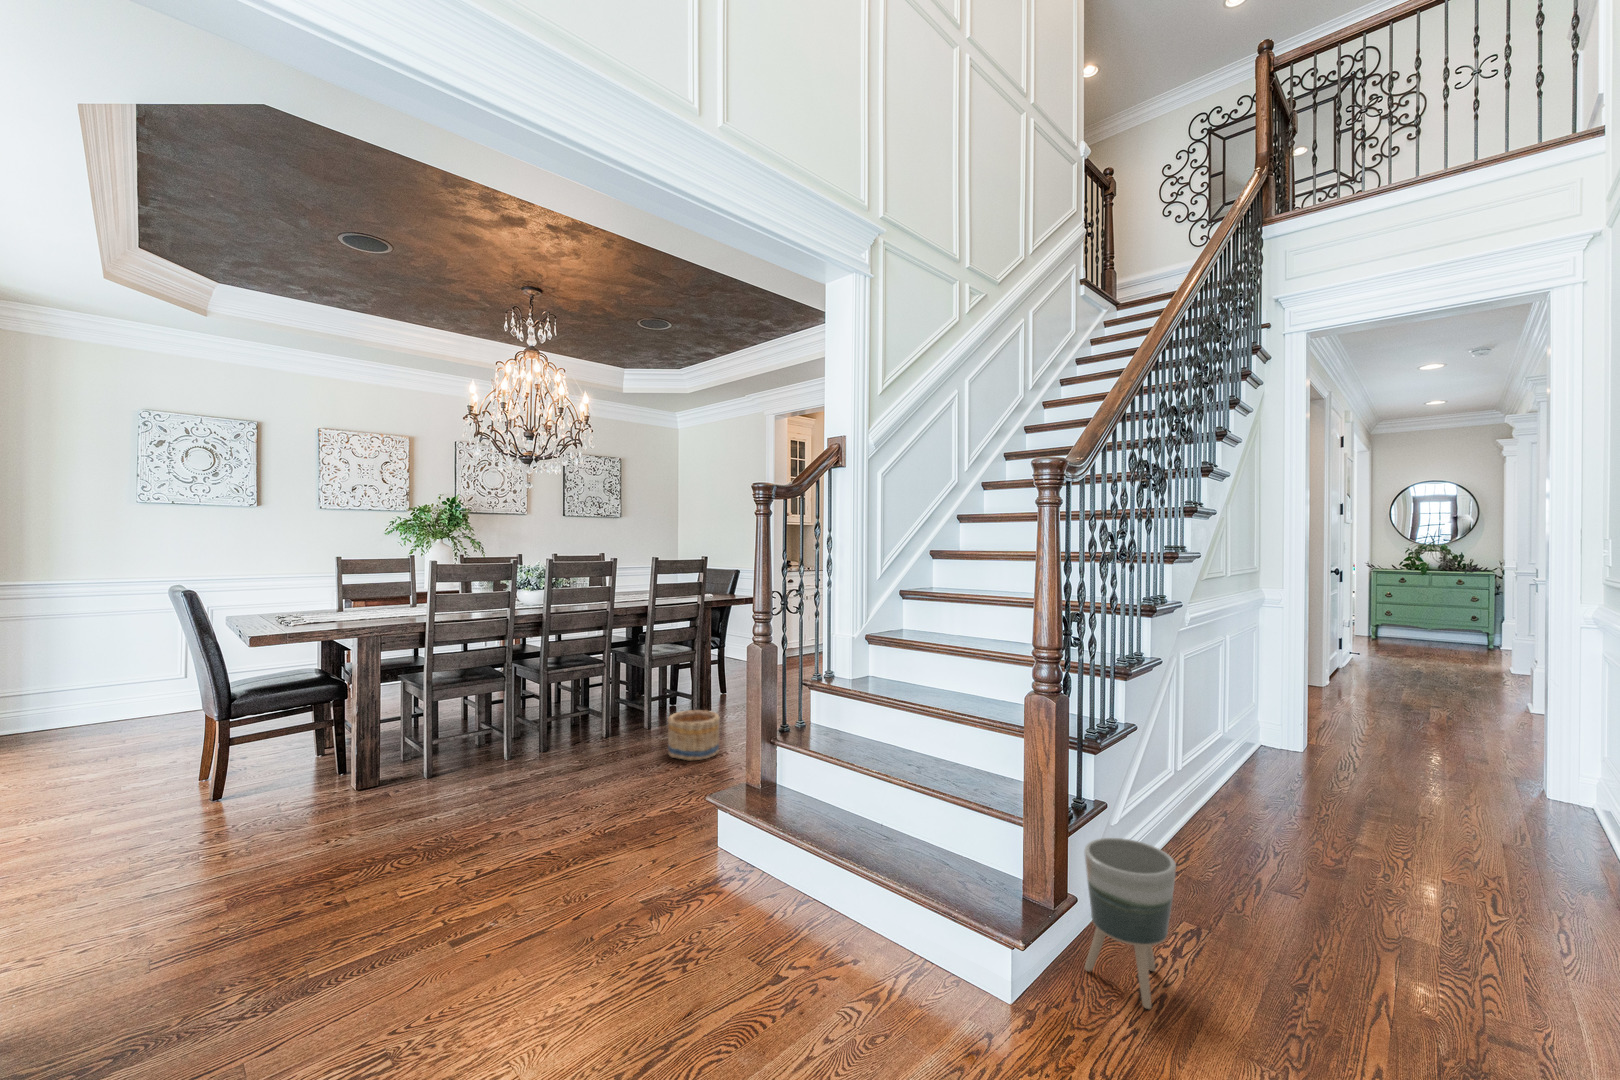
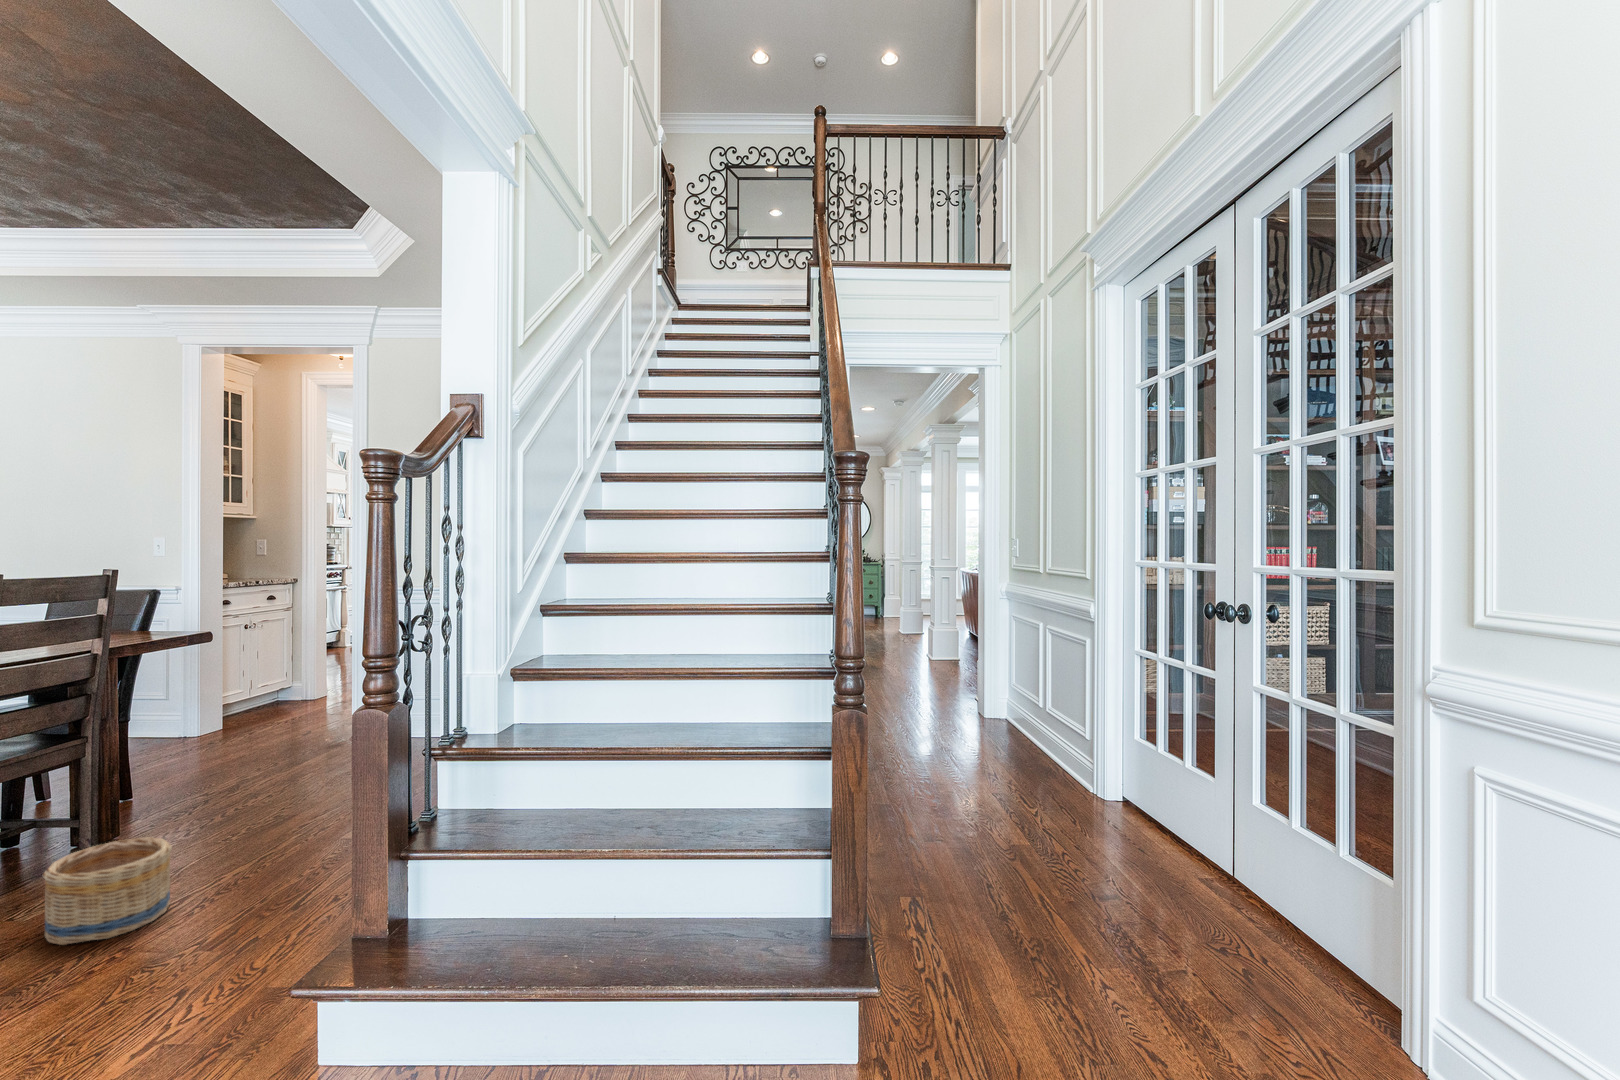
planter: present [1084,838,1176,1009] -> none [875,836,959,997]

